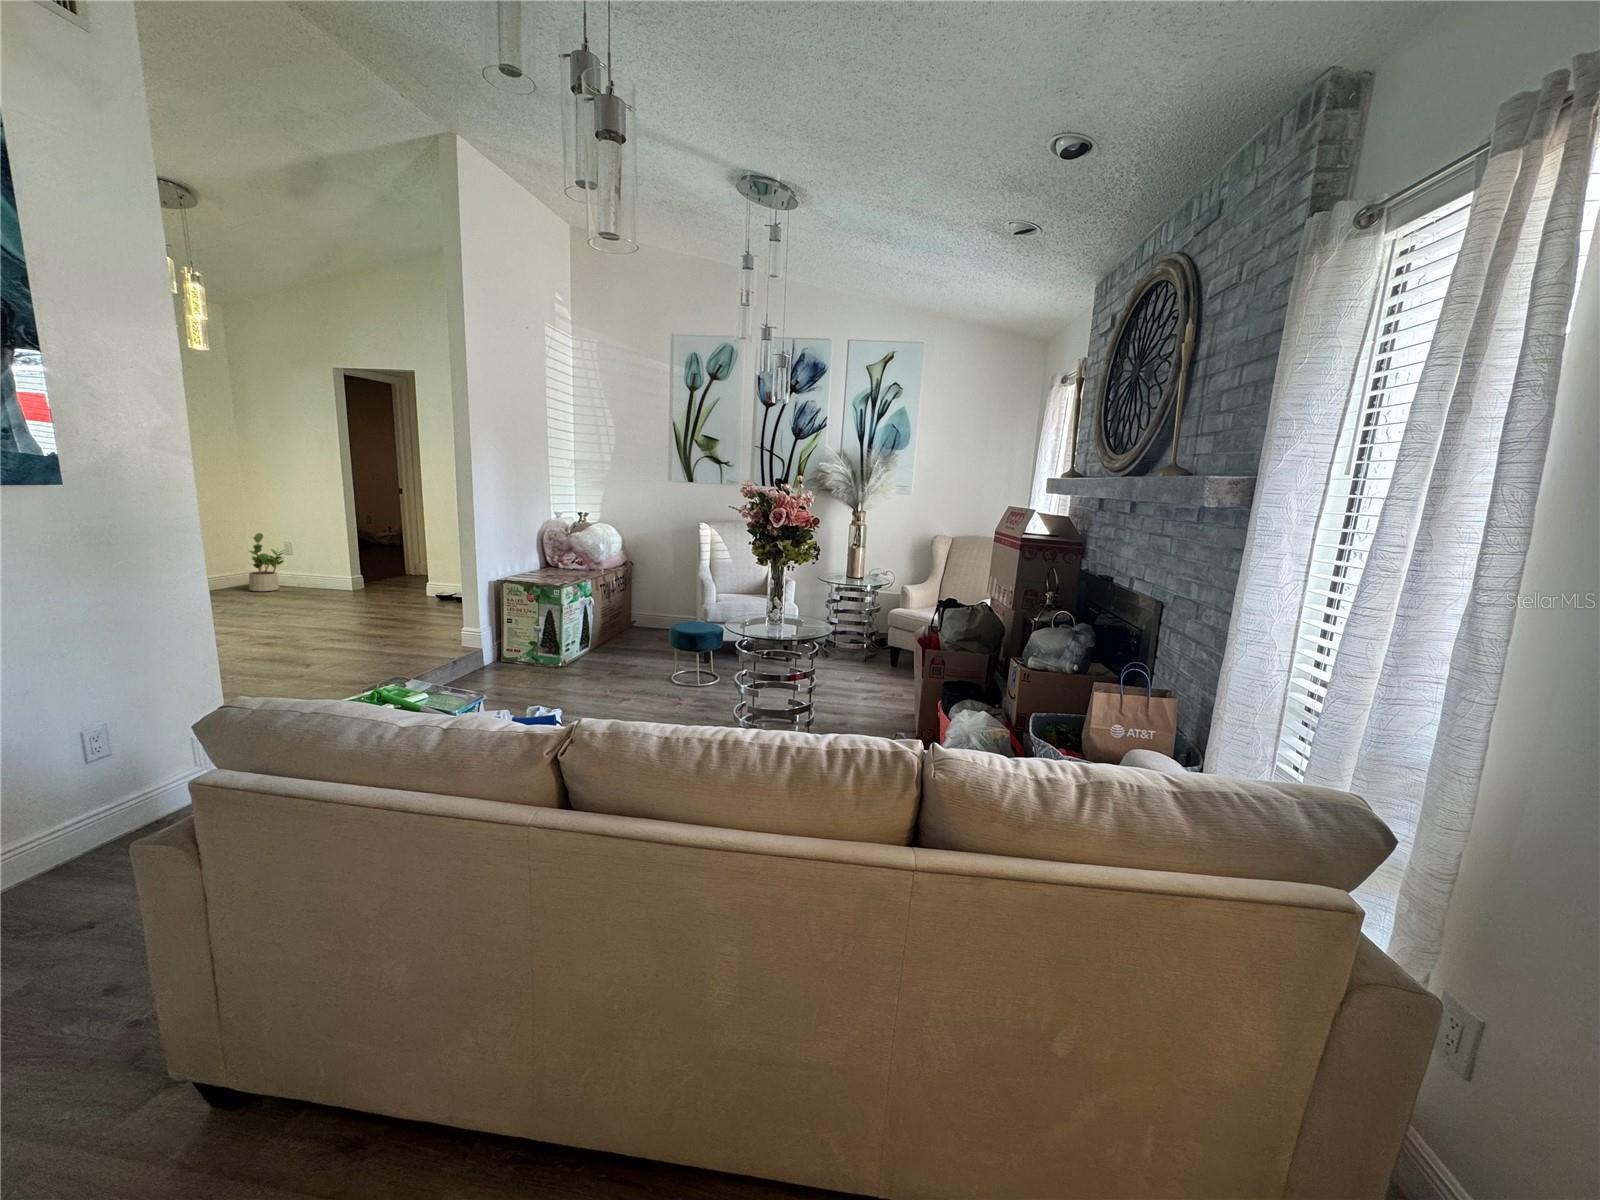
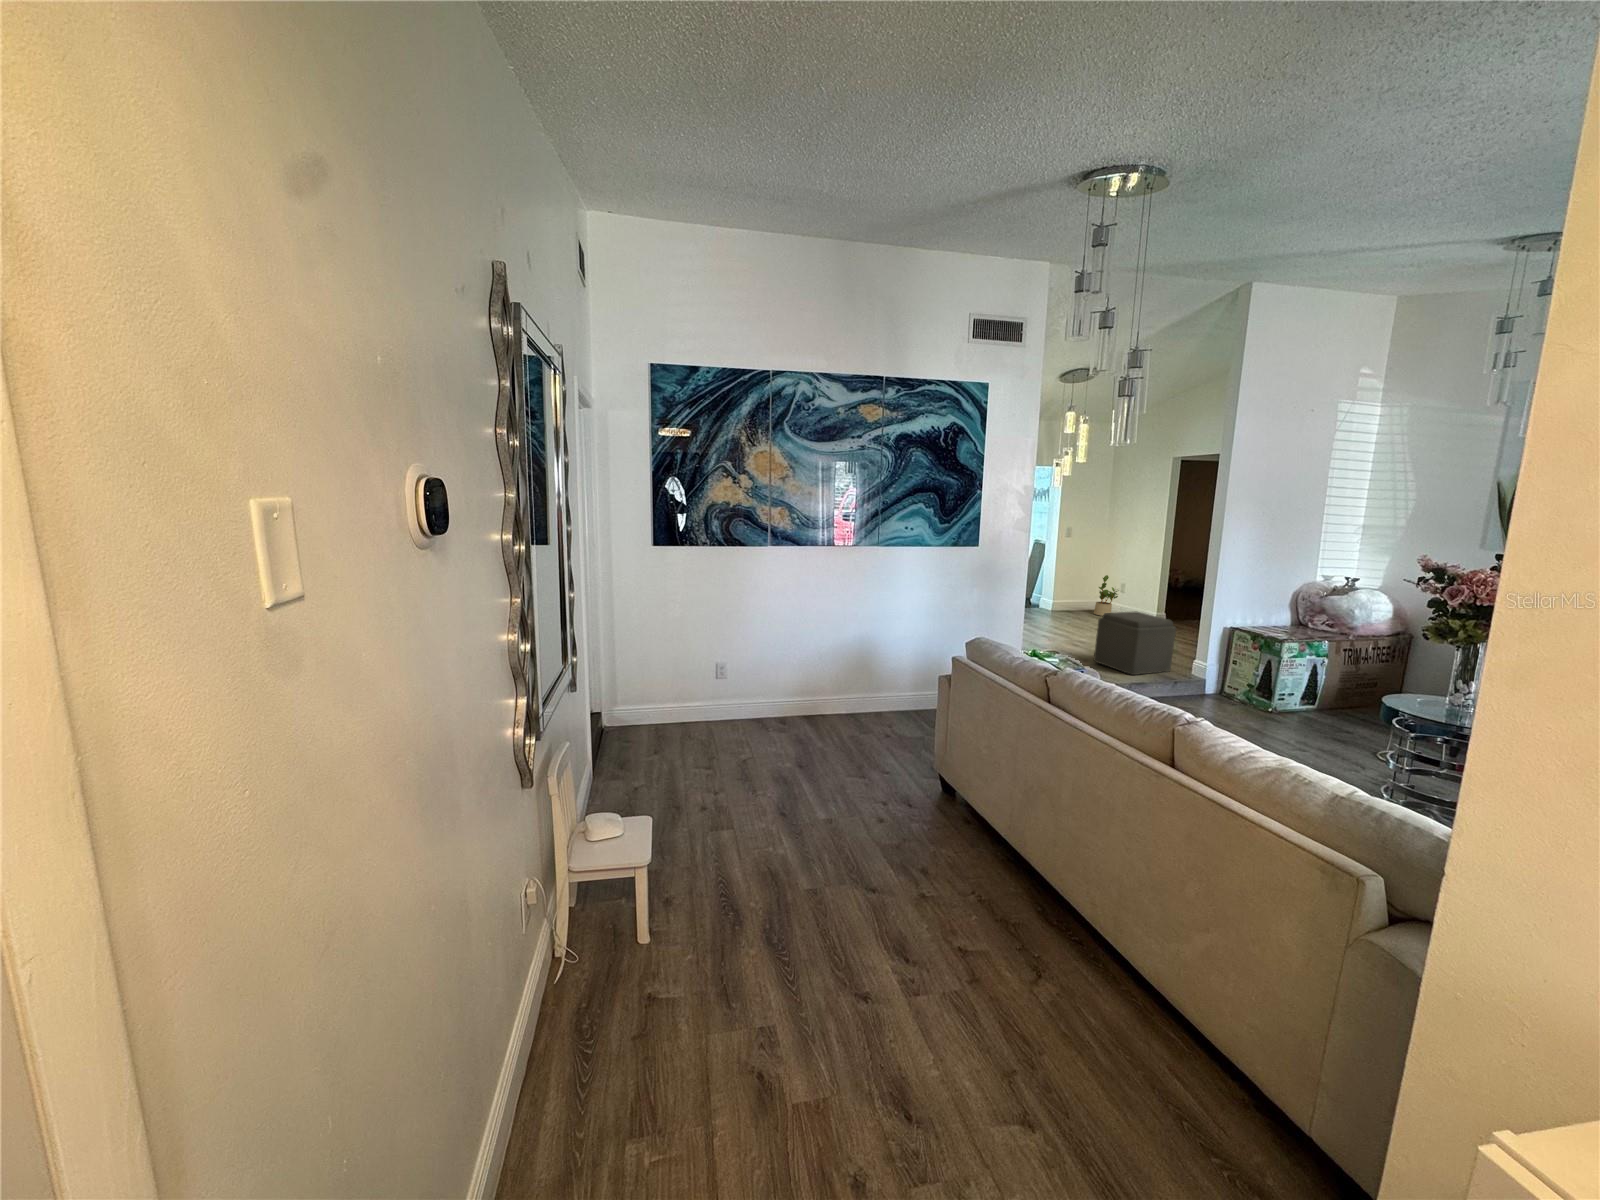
ottoman: none [310,579,431,670] -> present [1094,611,1176,675]

